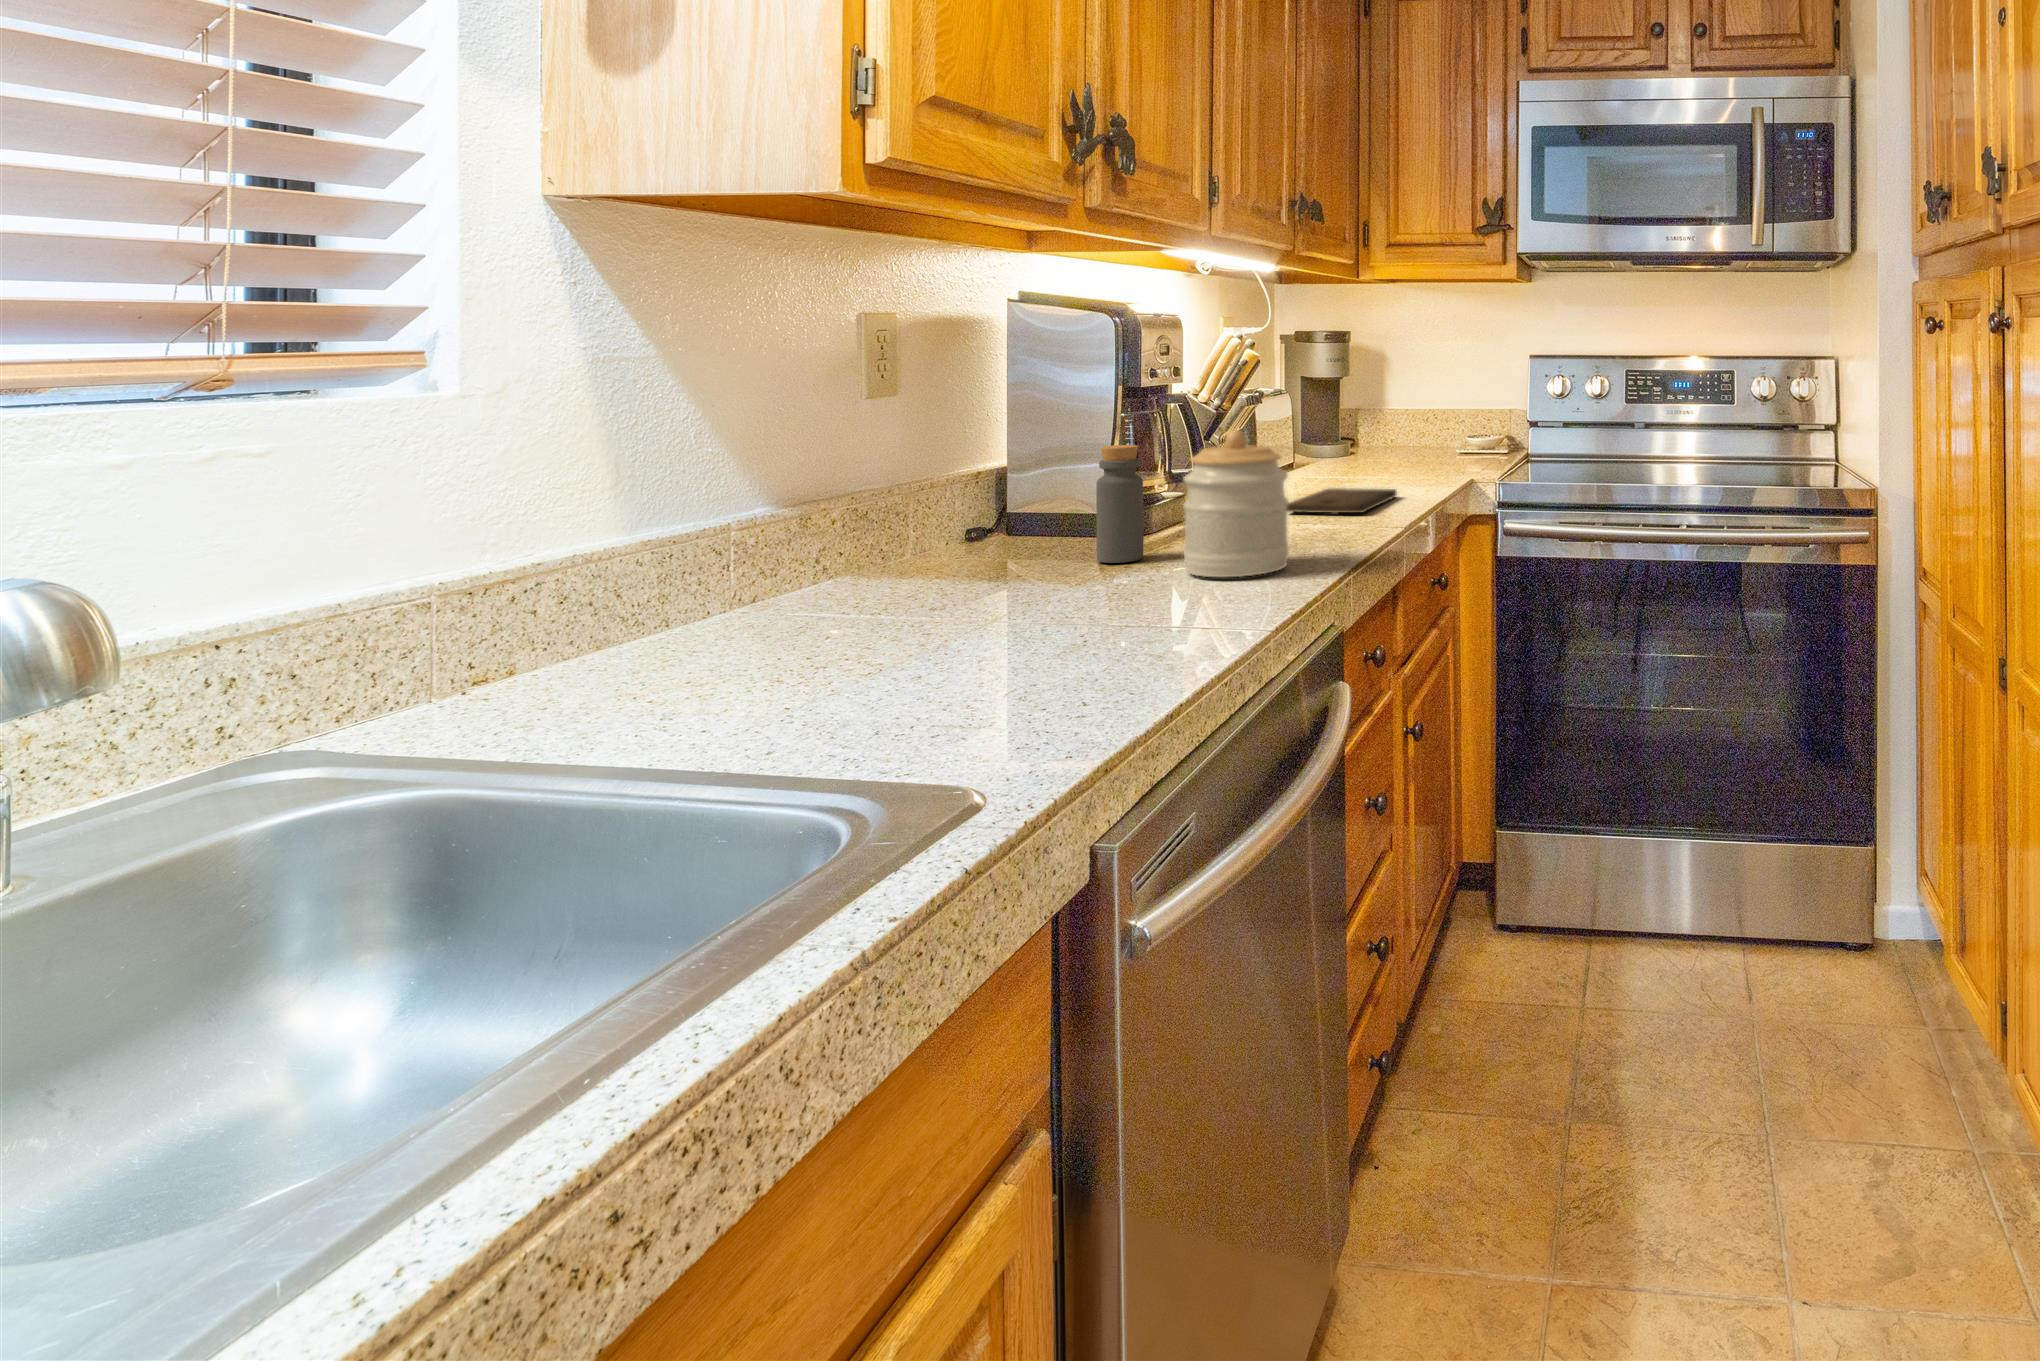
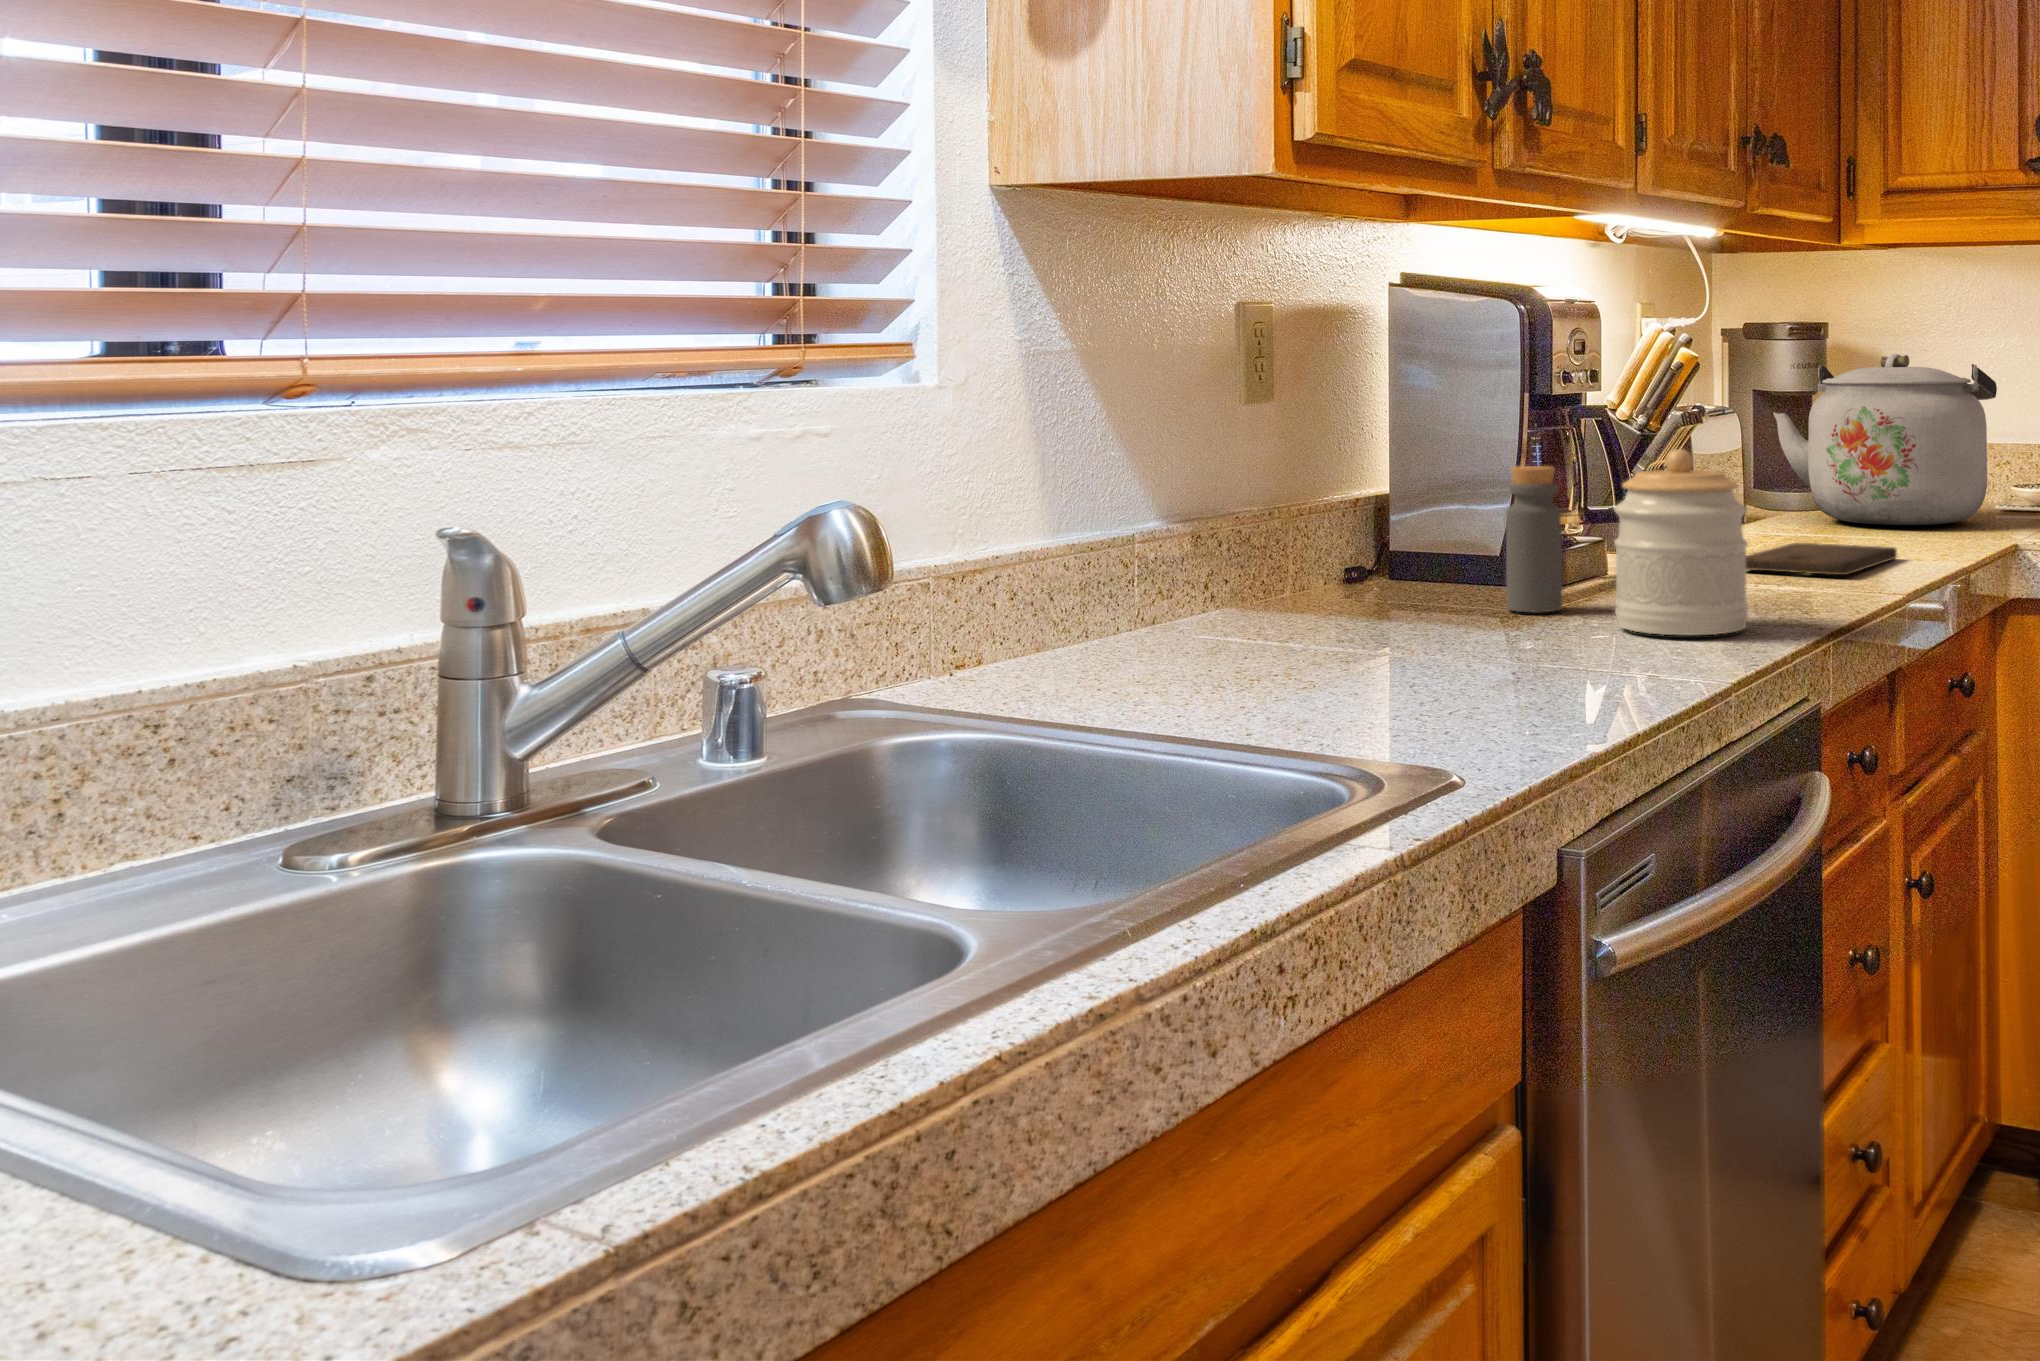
kettle: none [1314,354,1460,470] -> present [1773,354,1997,525]

